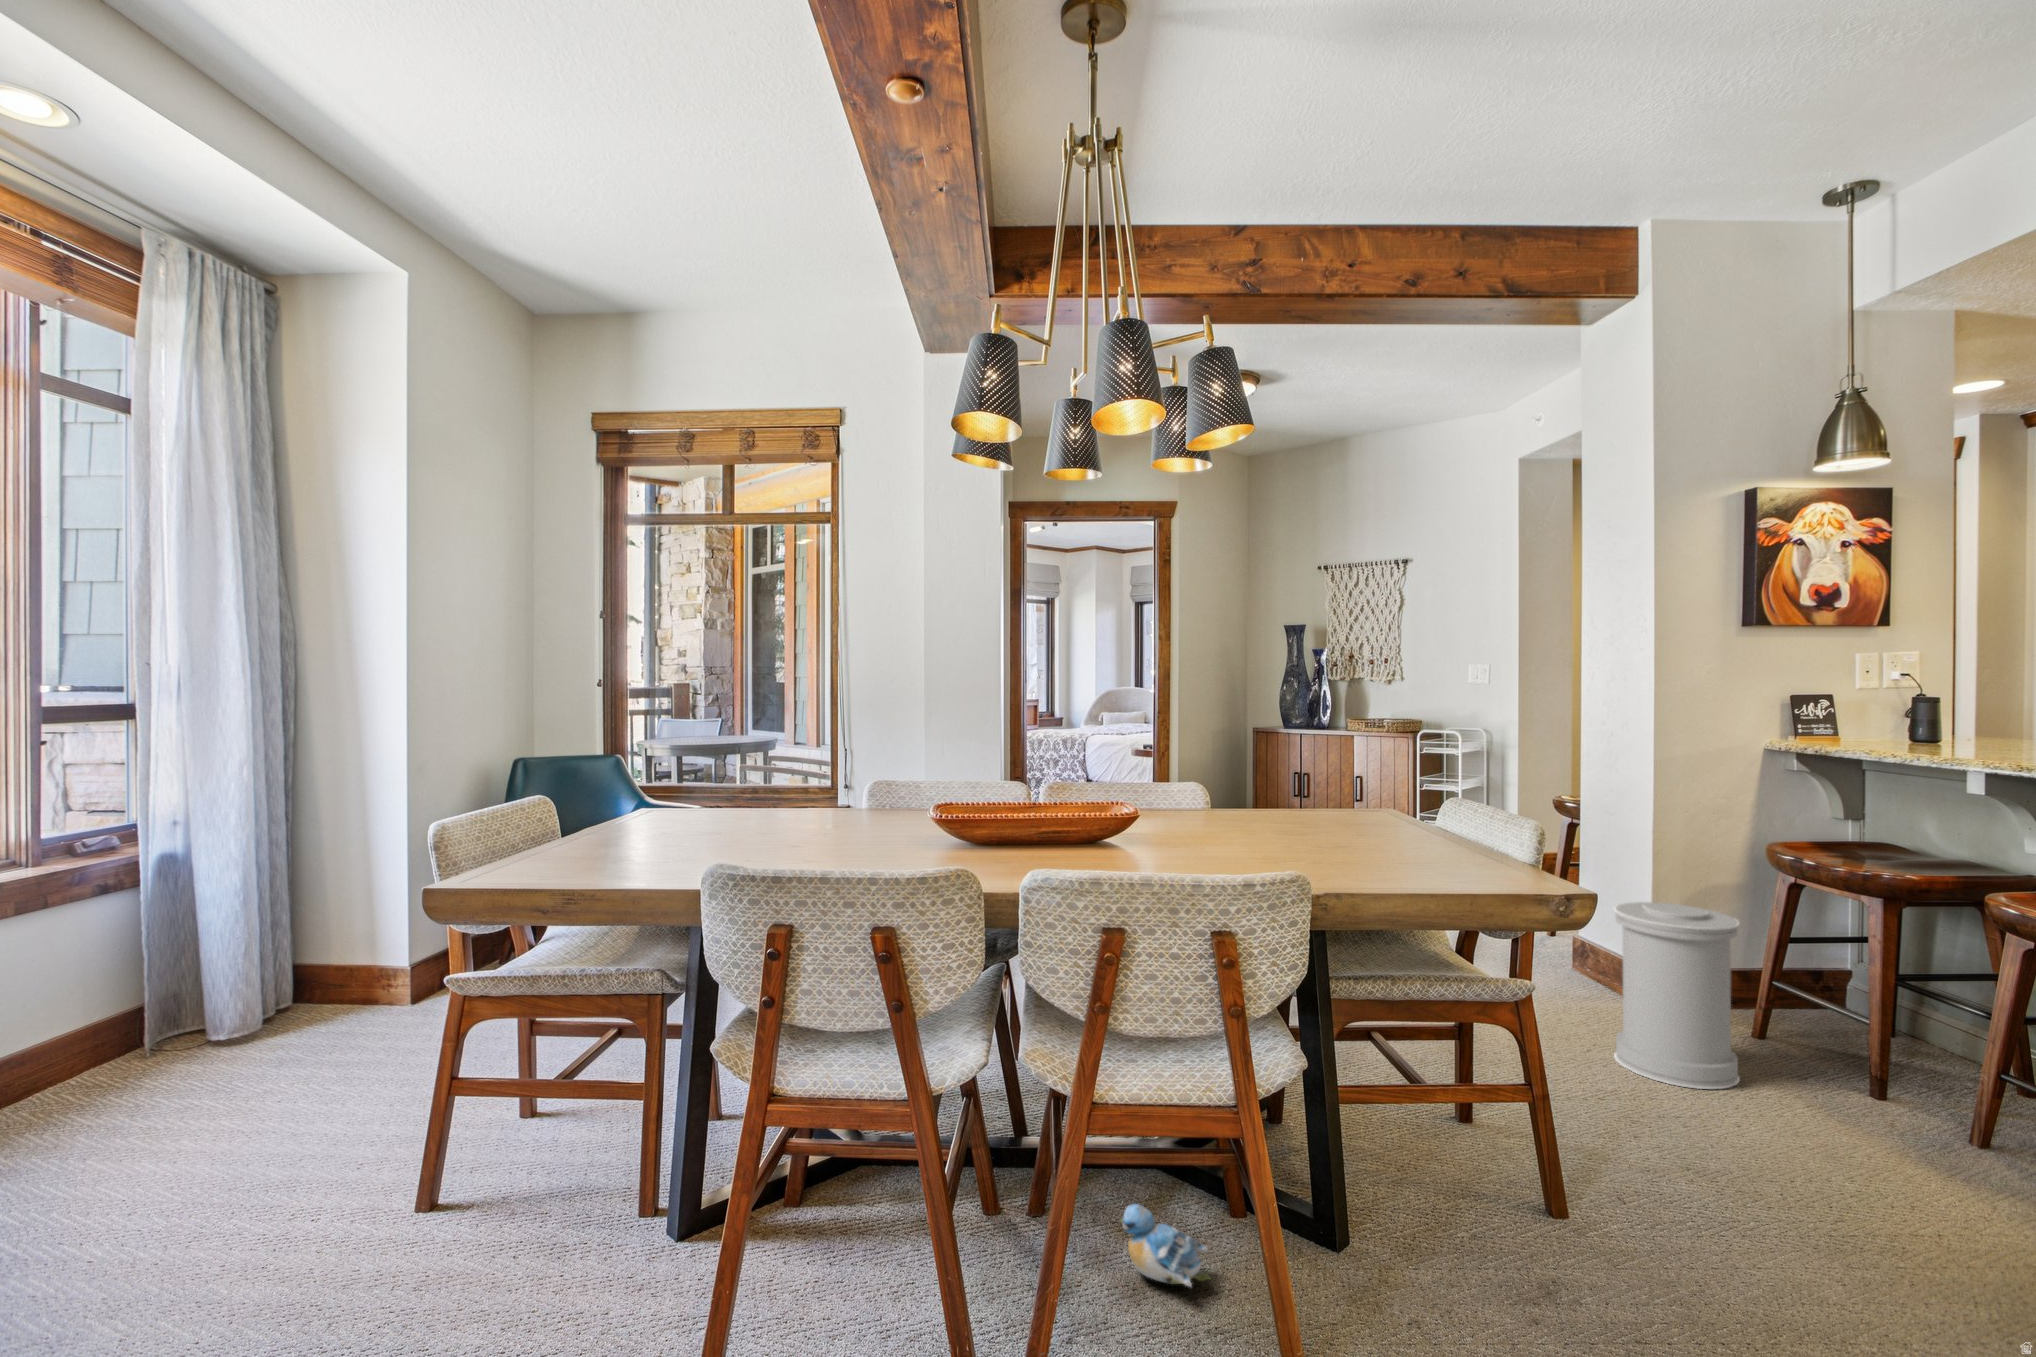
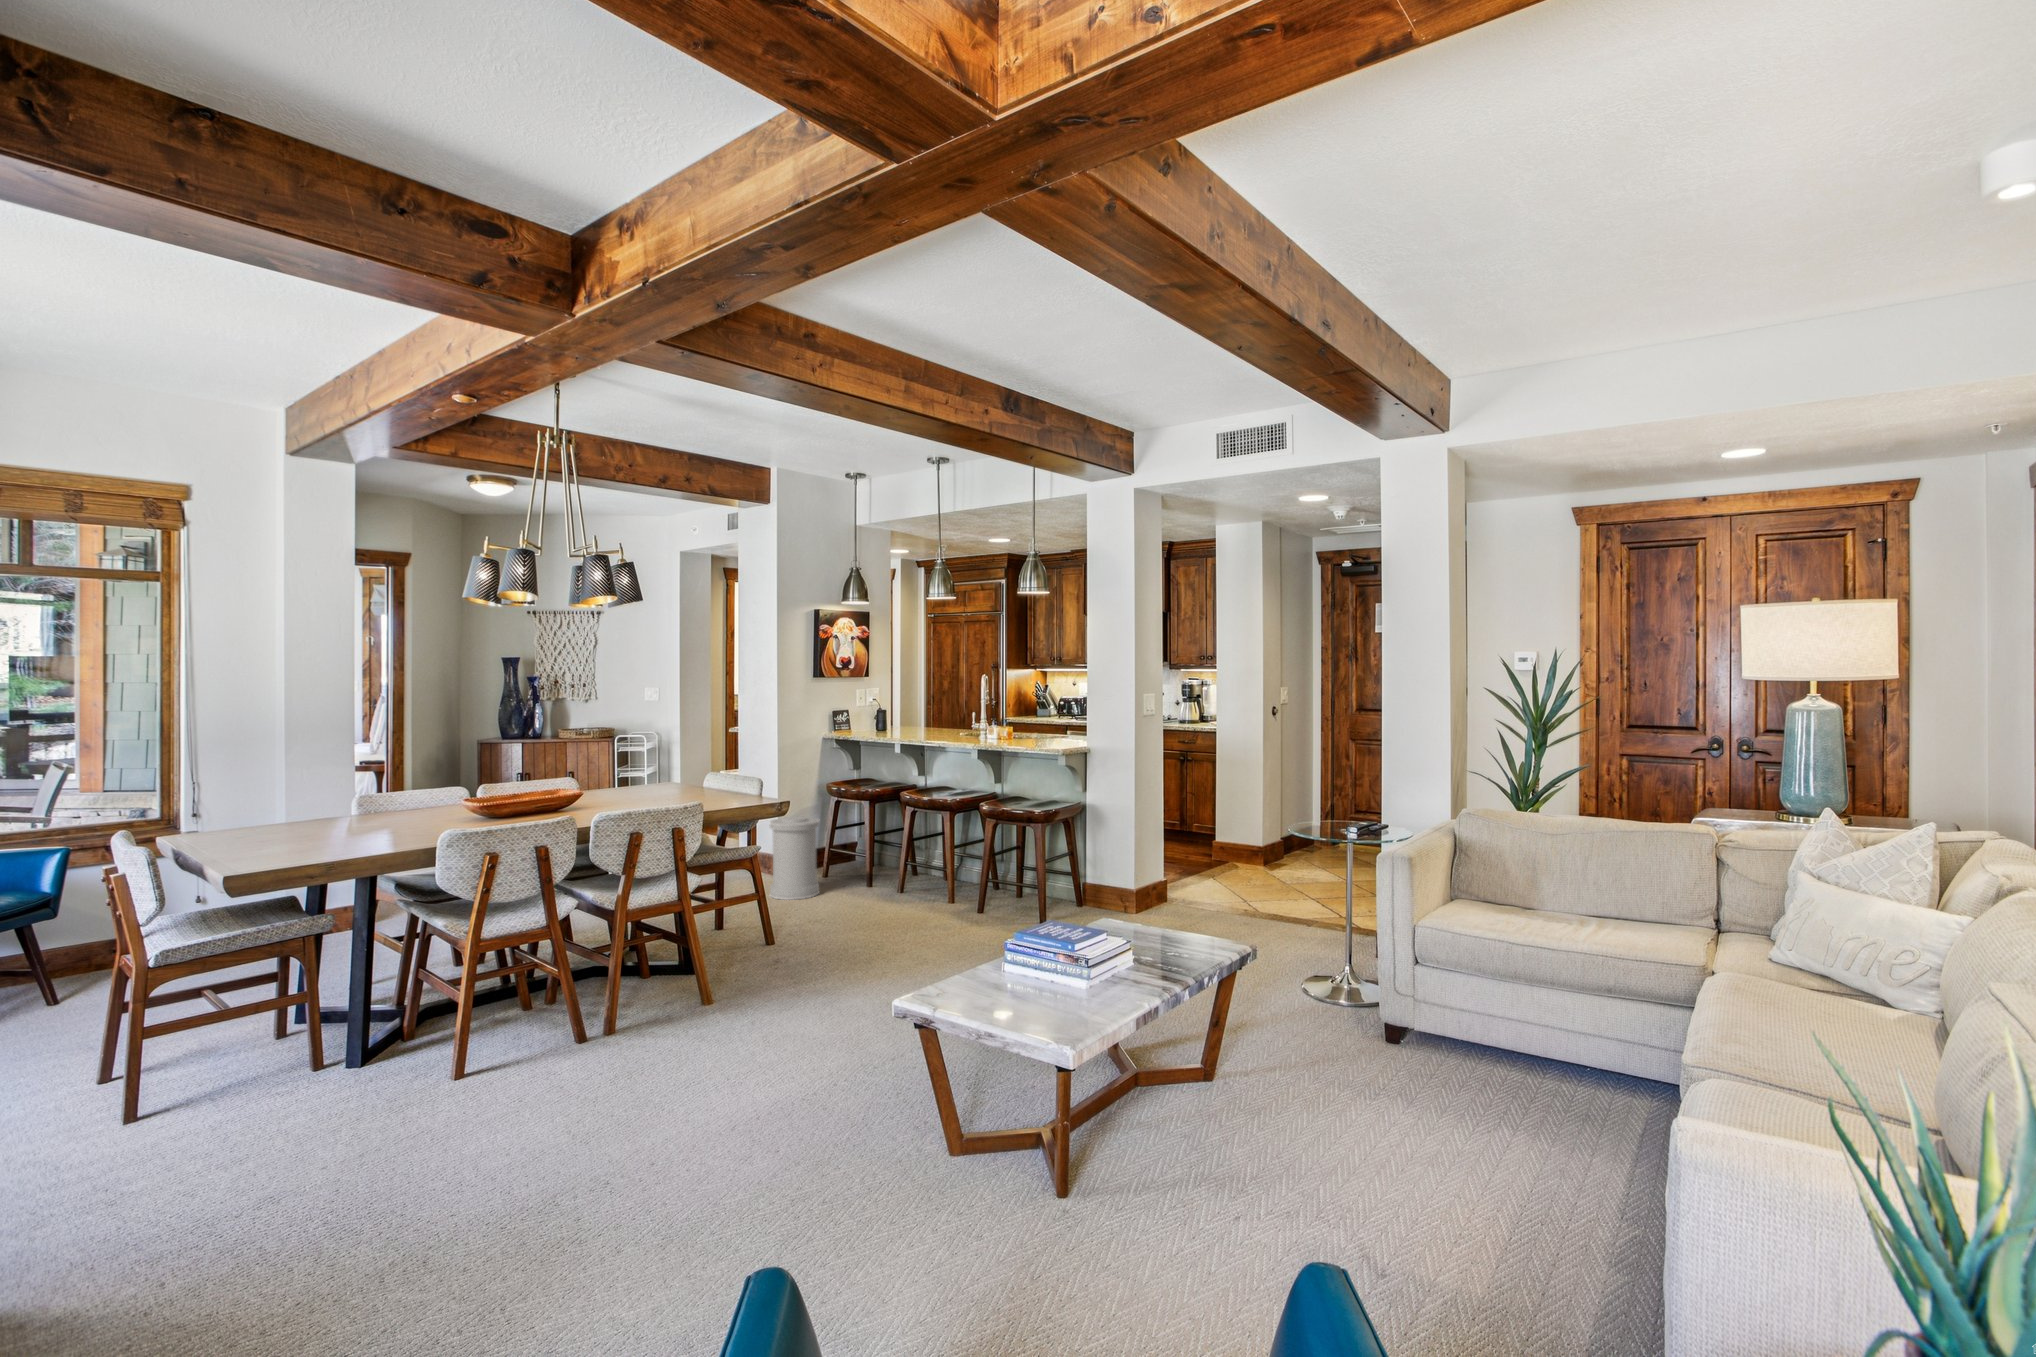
plush toy: present [1121,1204,1211,1287] -> none [608,971,654,1000]

